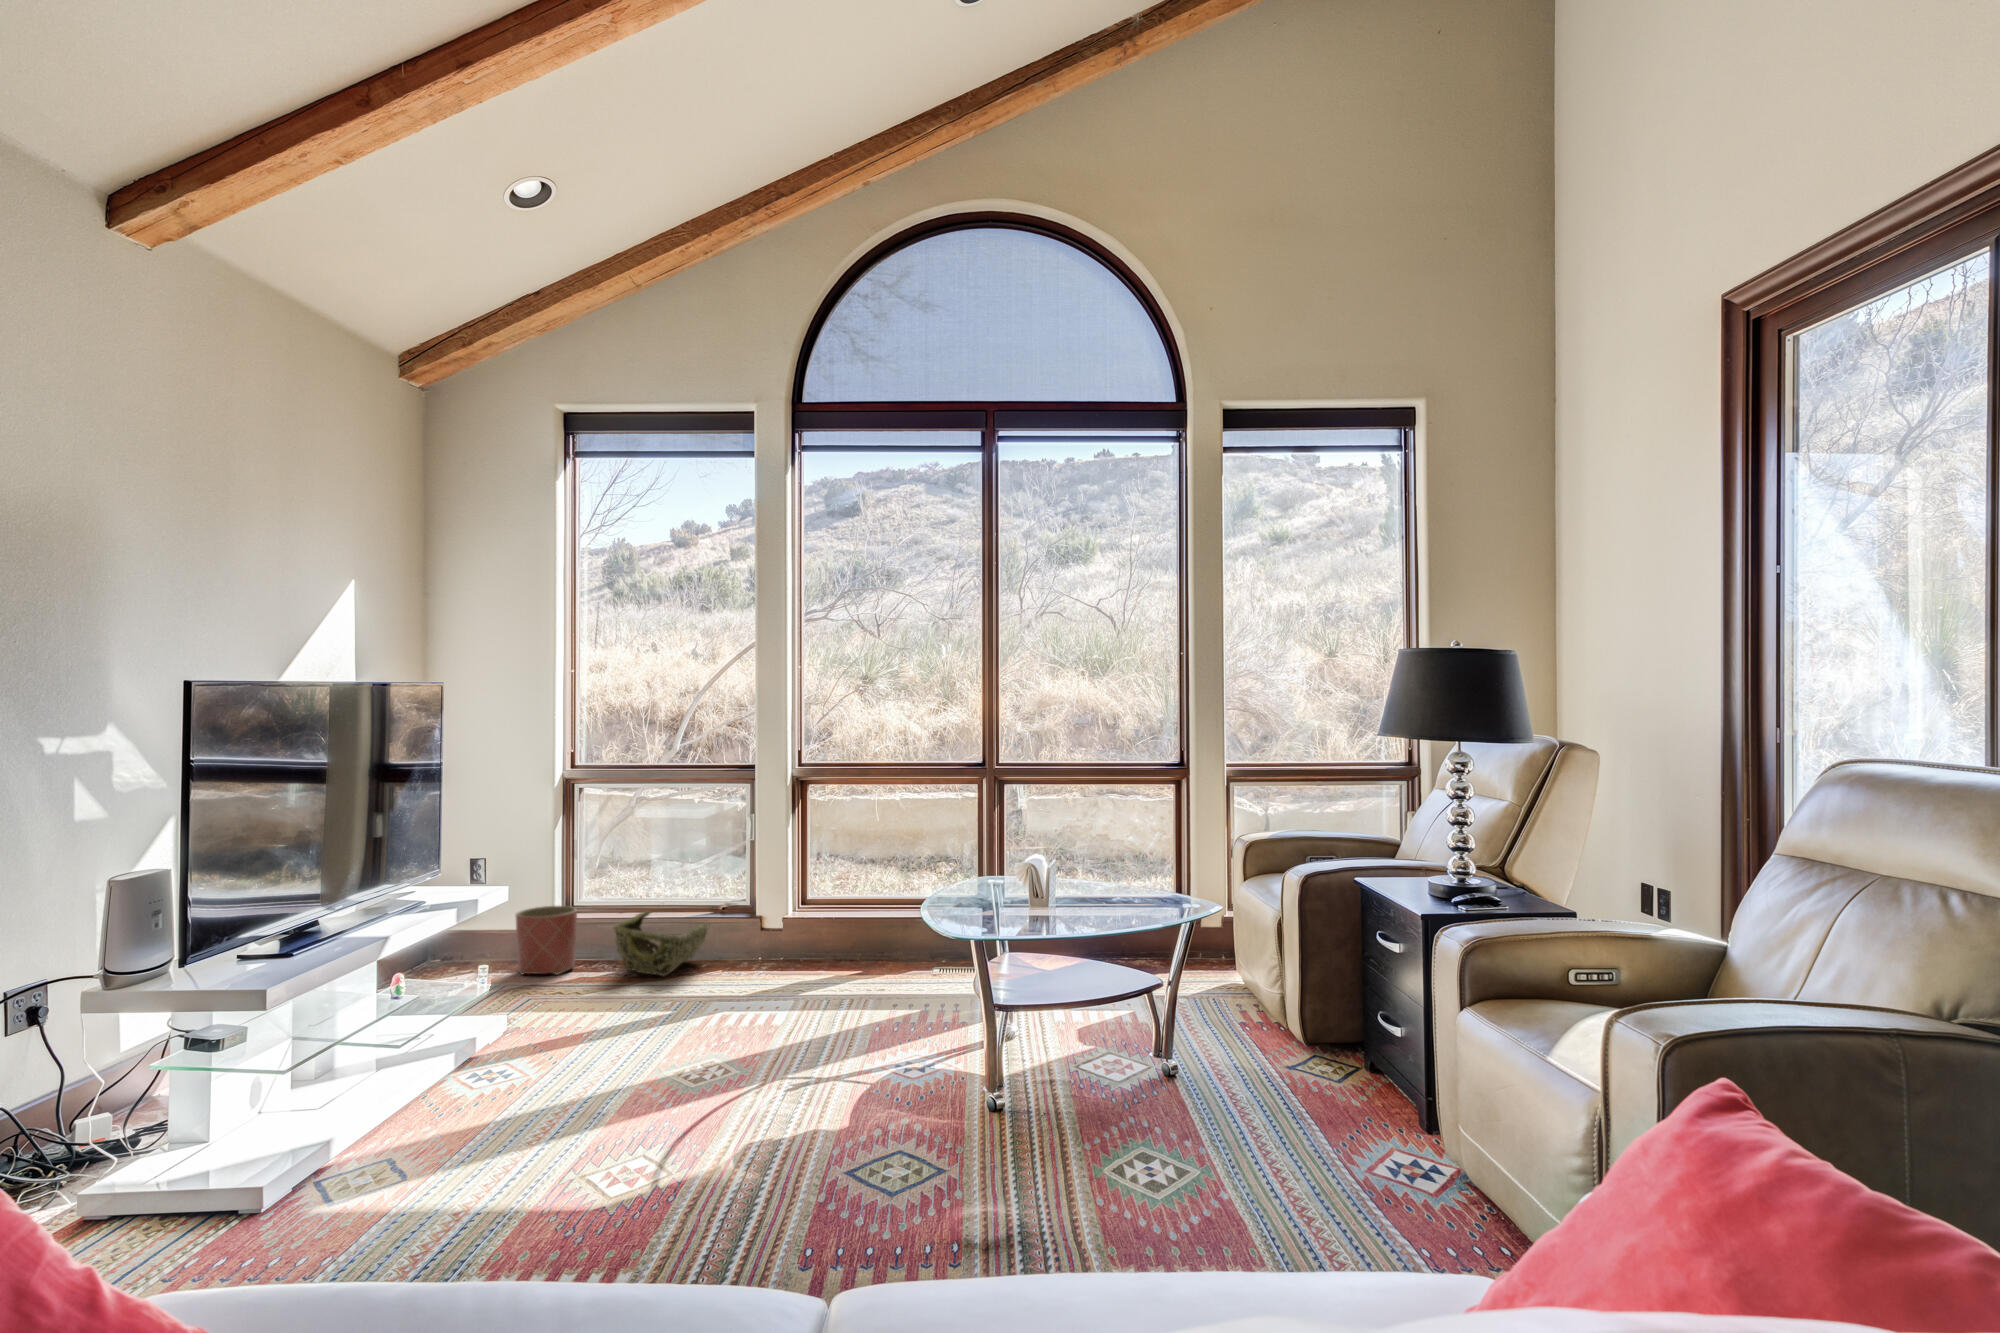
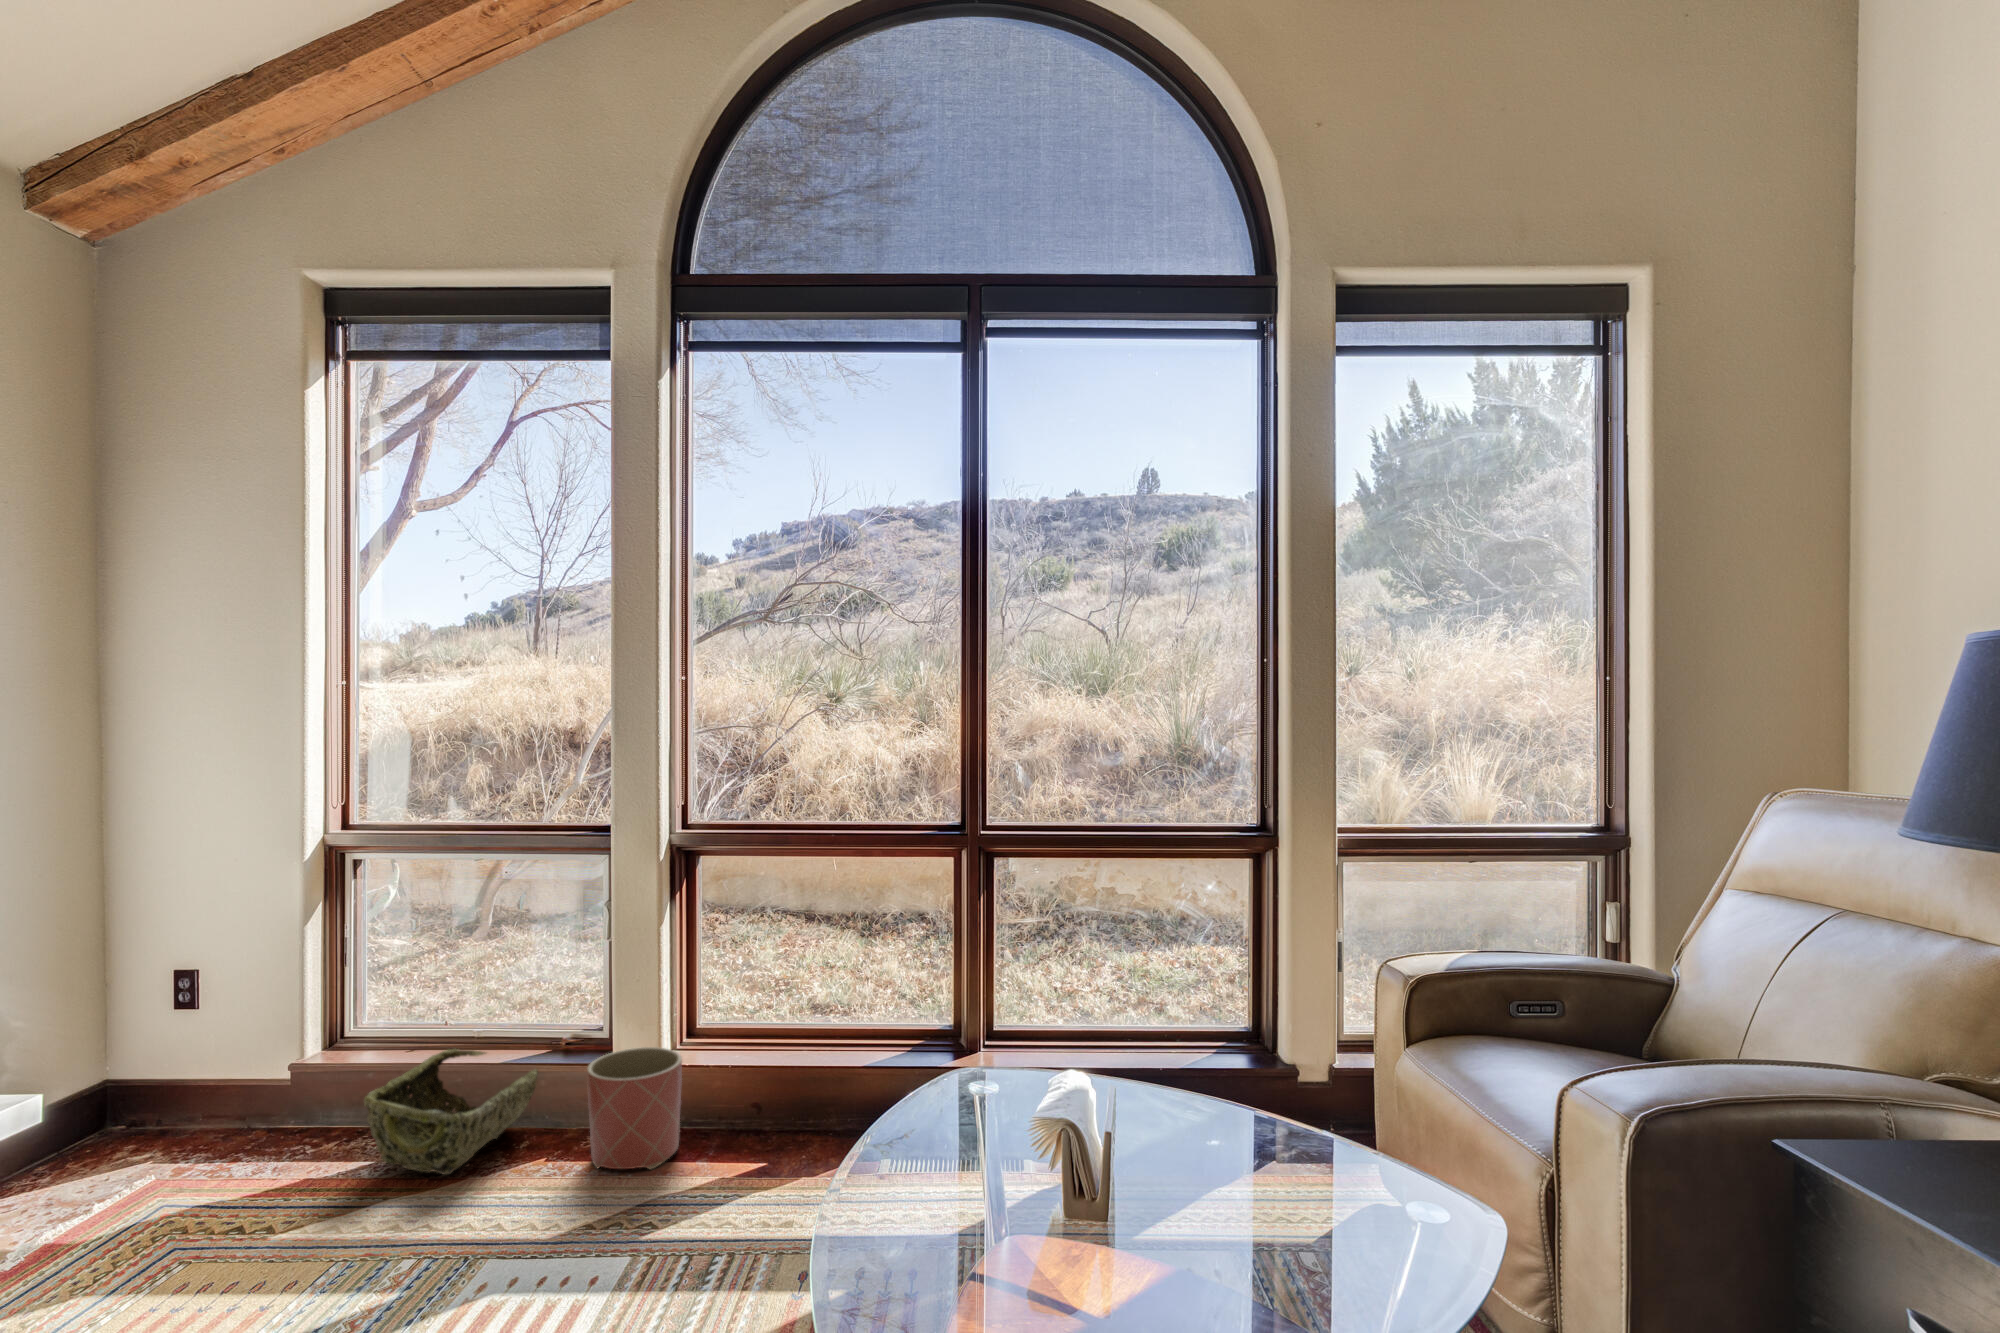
planter: present [516,906,577,975] -> present [587,1047,682,1169]

